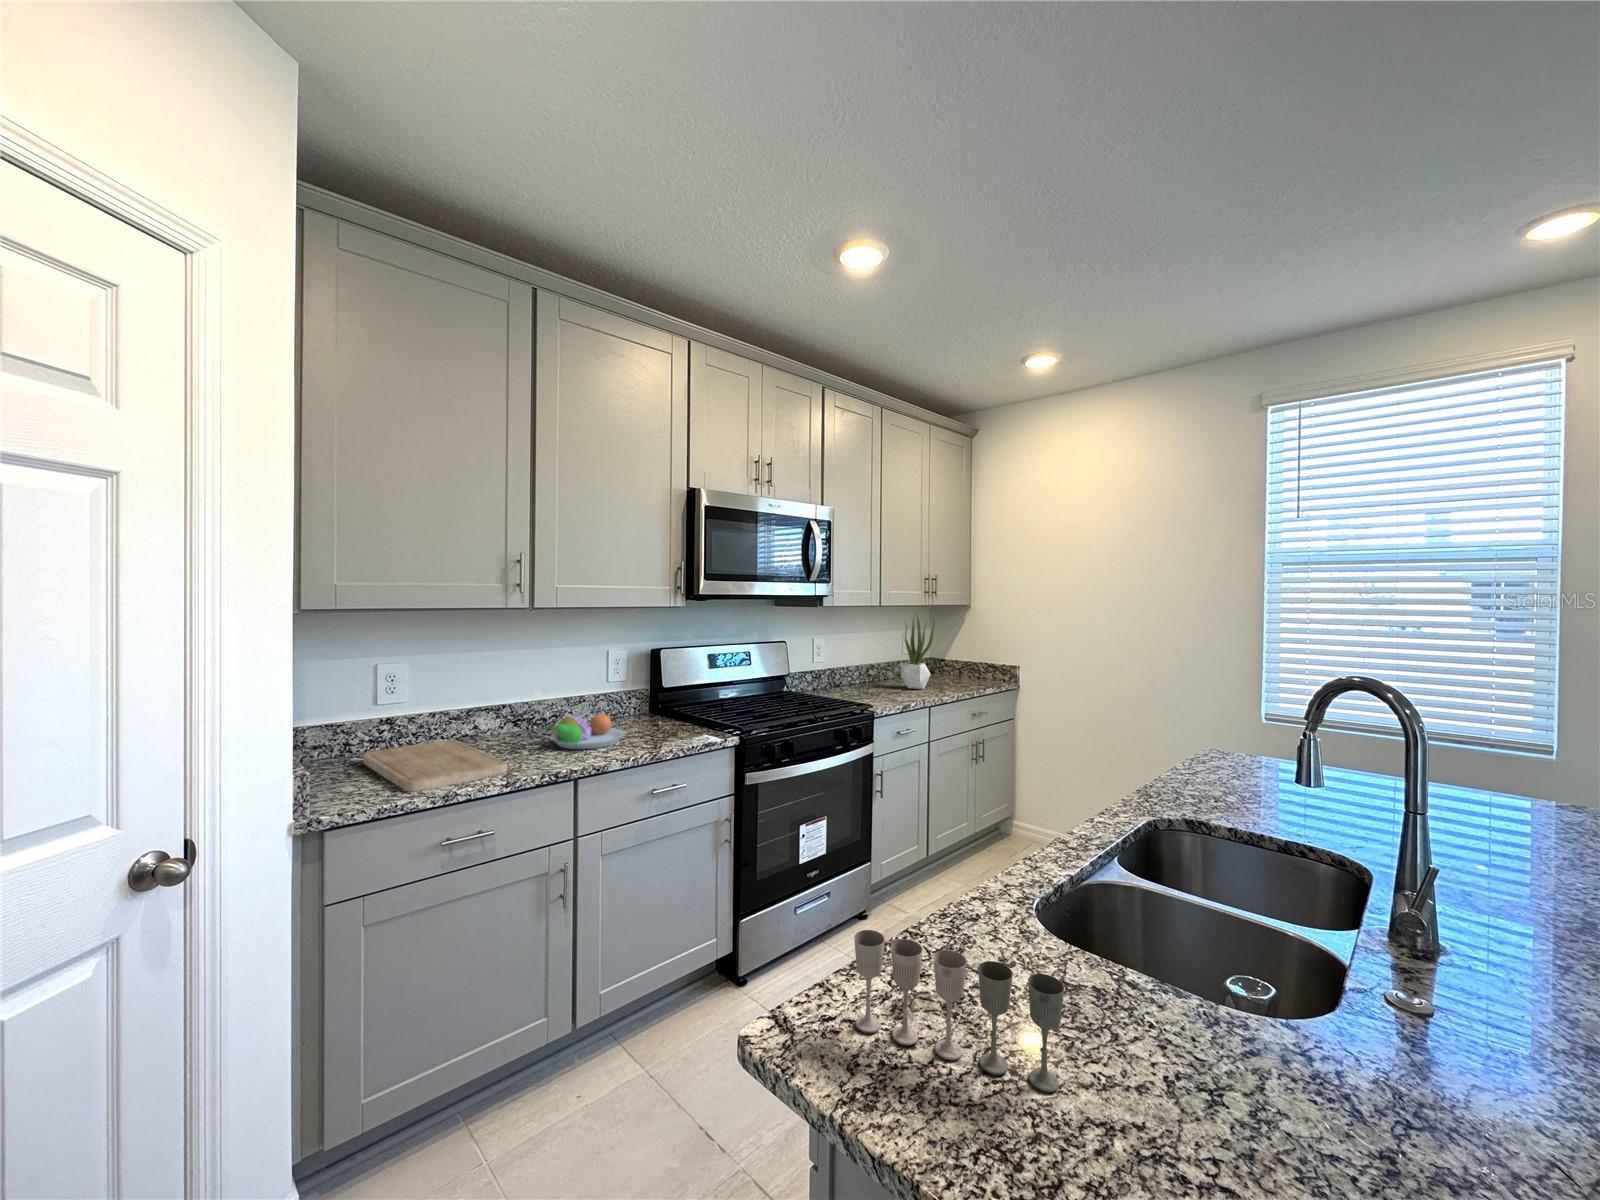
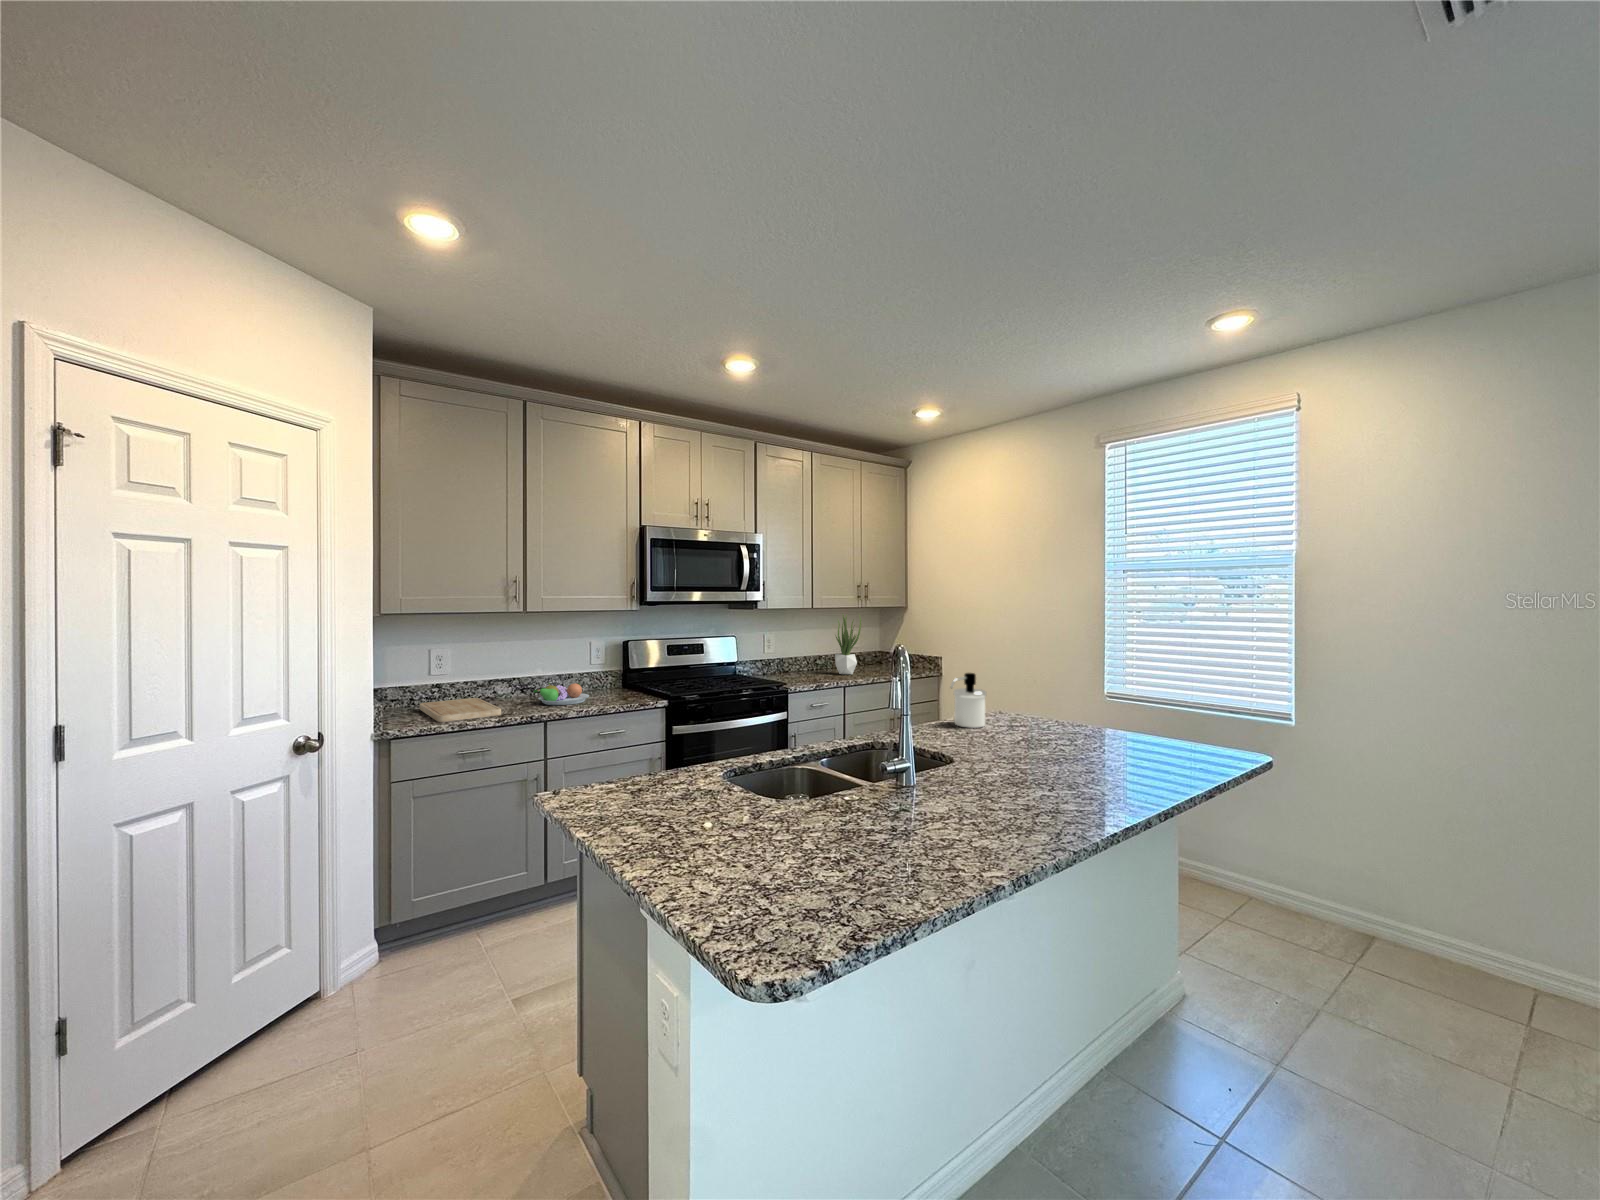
soap dispenser: none [1209,703,1265,785] -> present [951,673,986,728]
wine glass: present [854,930,1064,1092] -> none [580,752,645,807]

